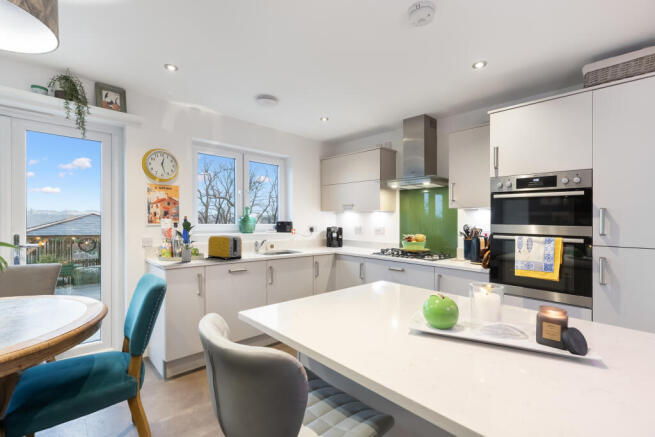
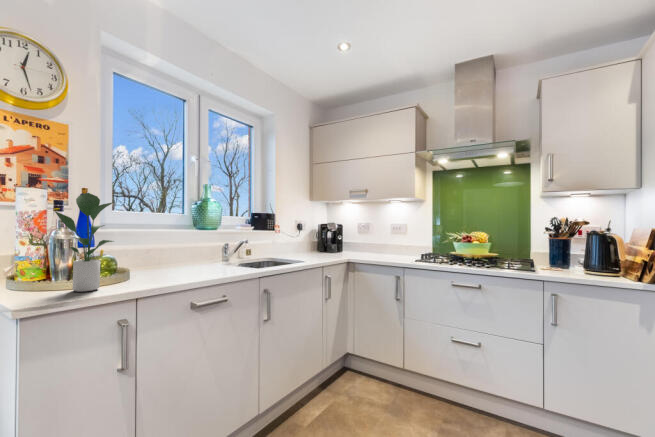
toaster: present [208,235,242,259] -> none [138,231,215,281]

